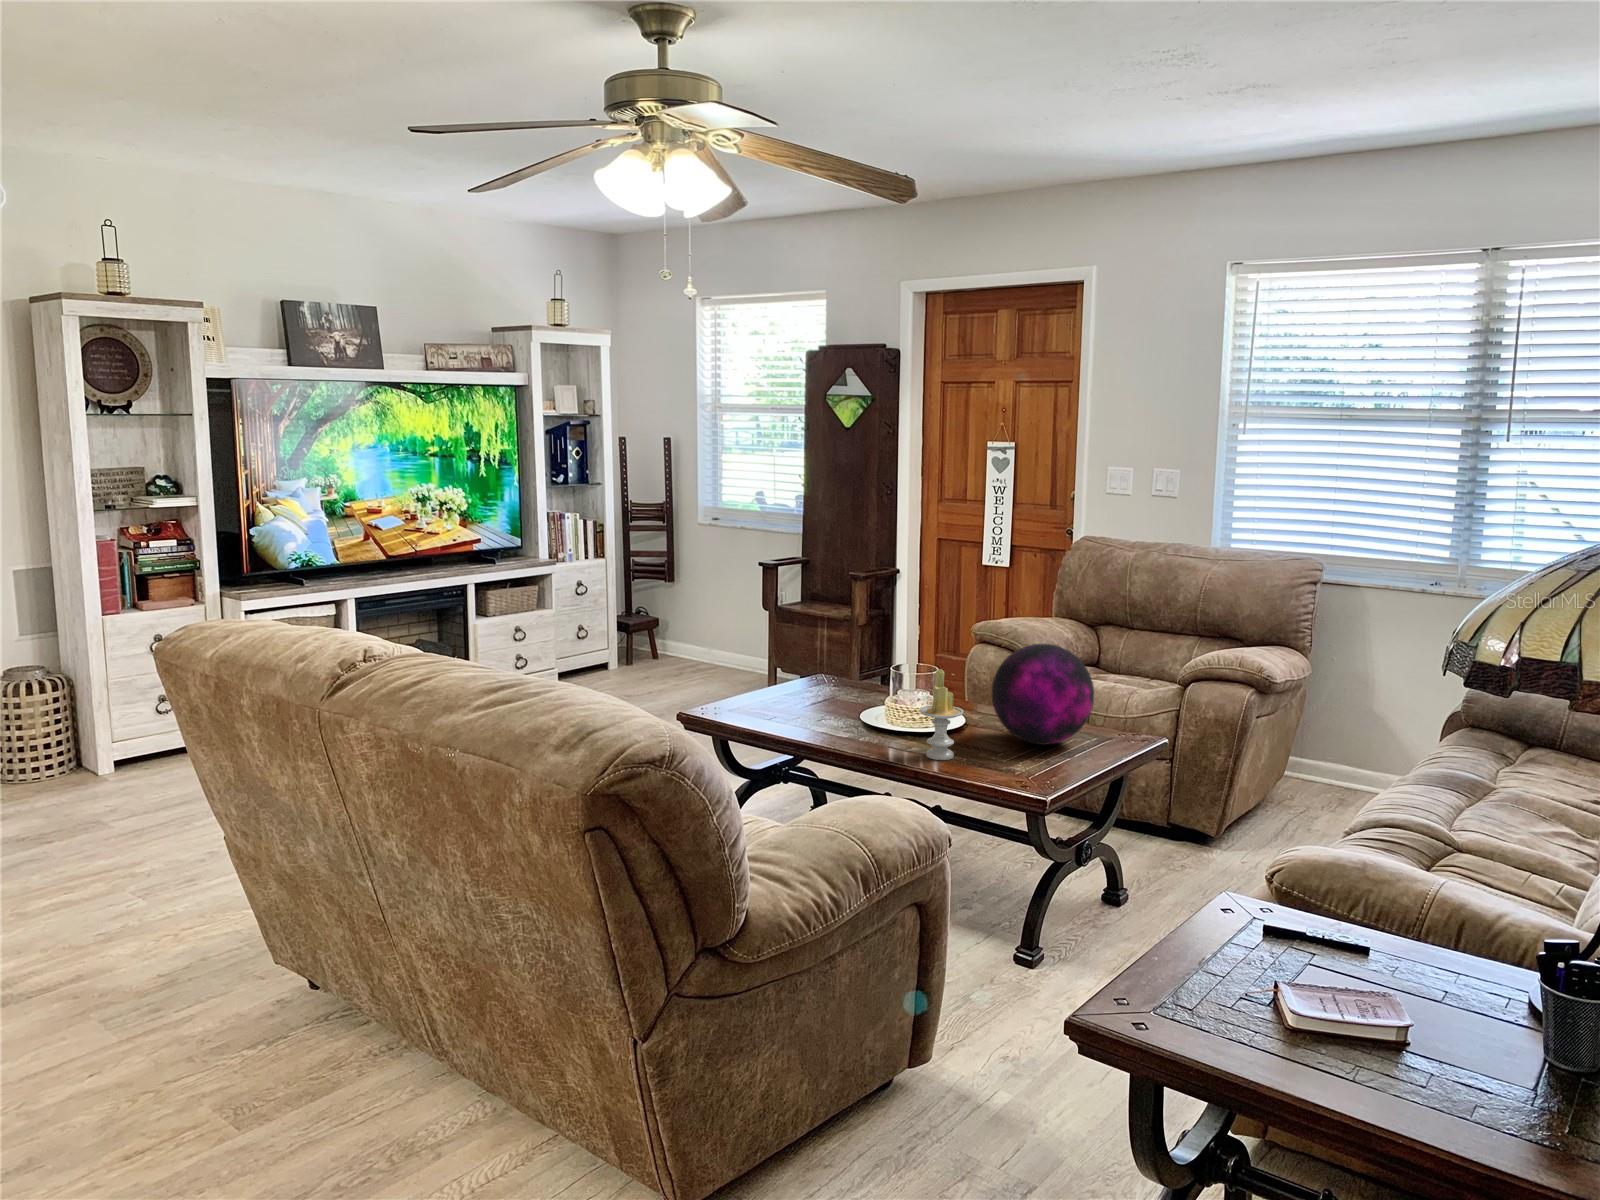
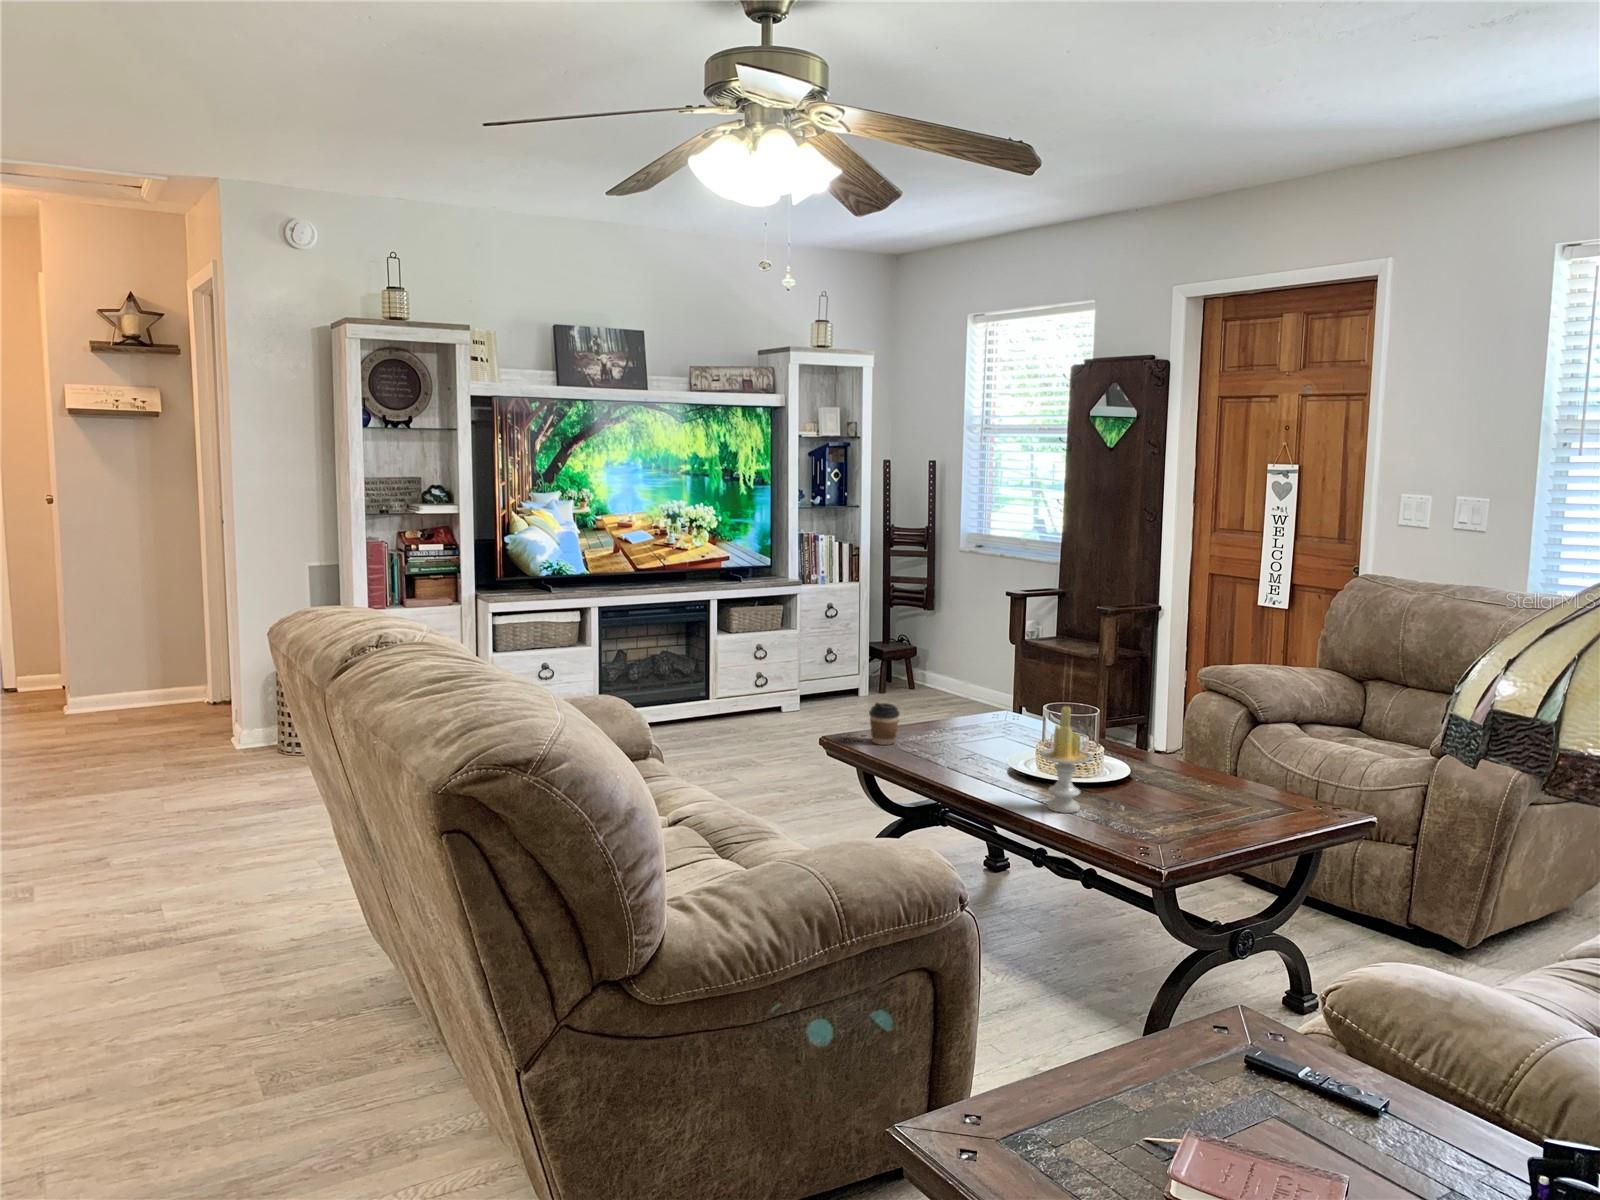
decorative orb: present [992,643,1094,745] -> none [1141,686,1270,808]
coffee cup: none [730,678,758,716] -> present [869,703,899,745]

